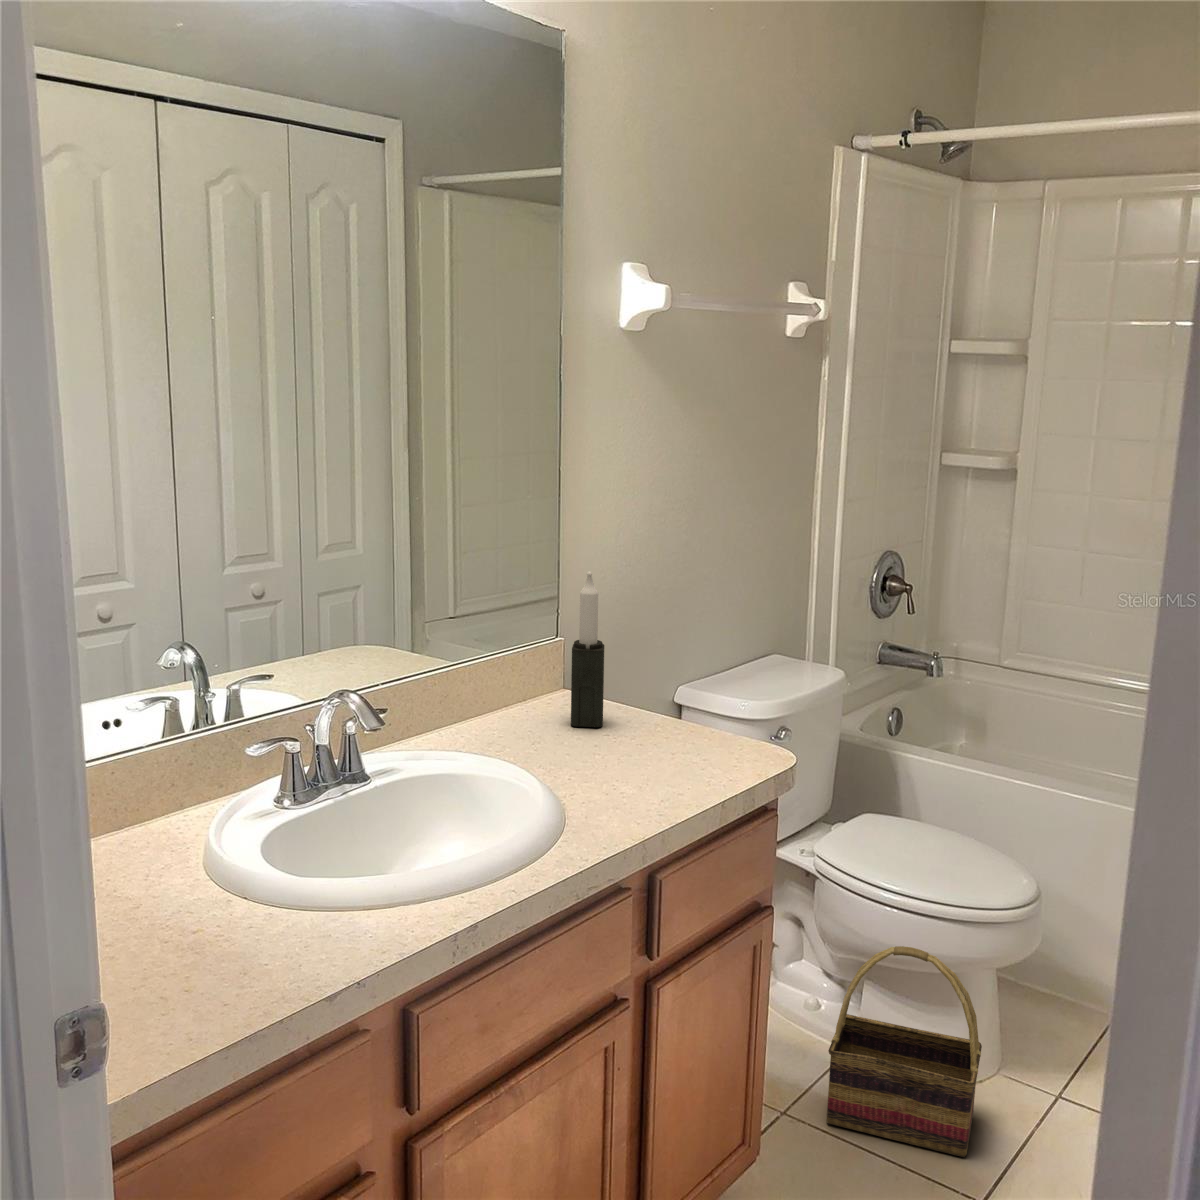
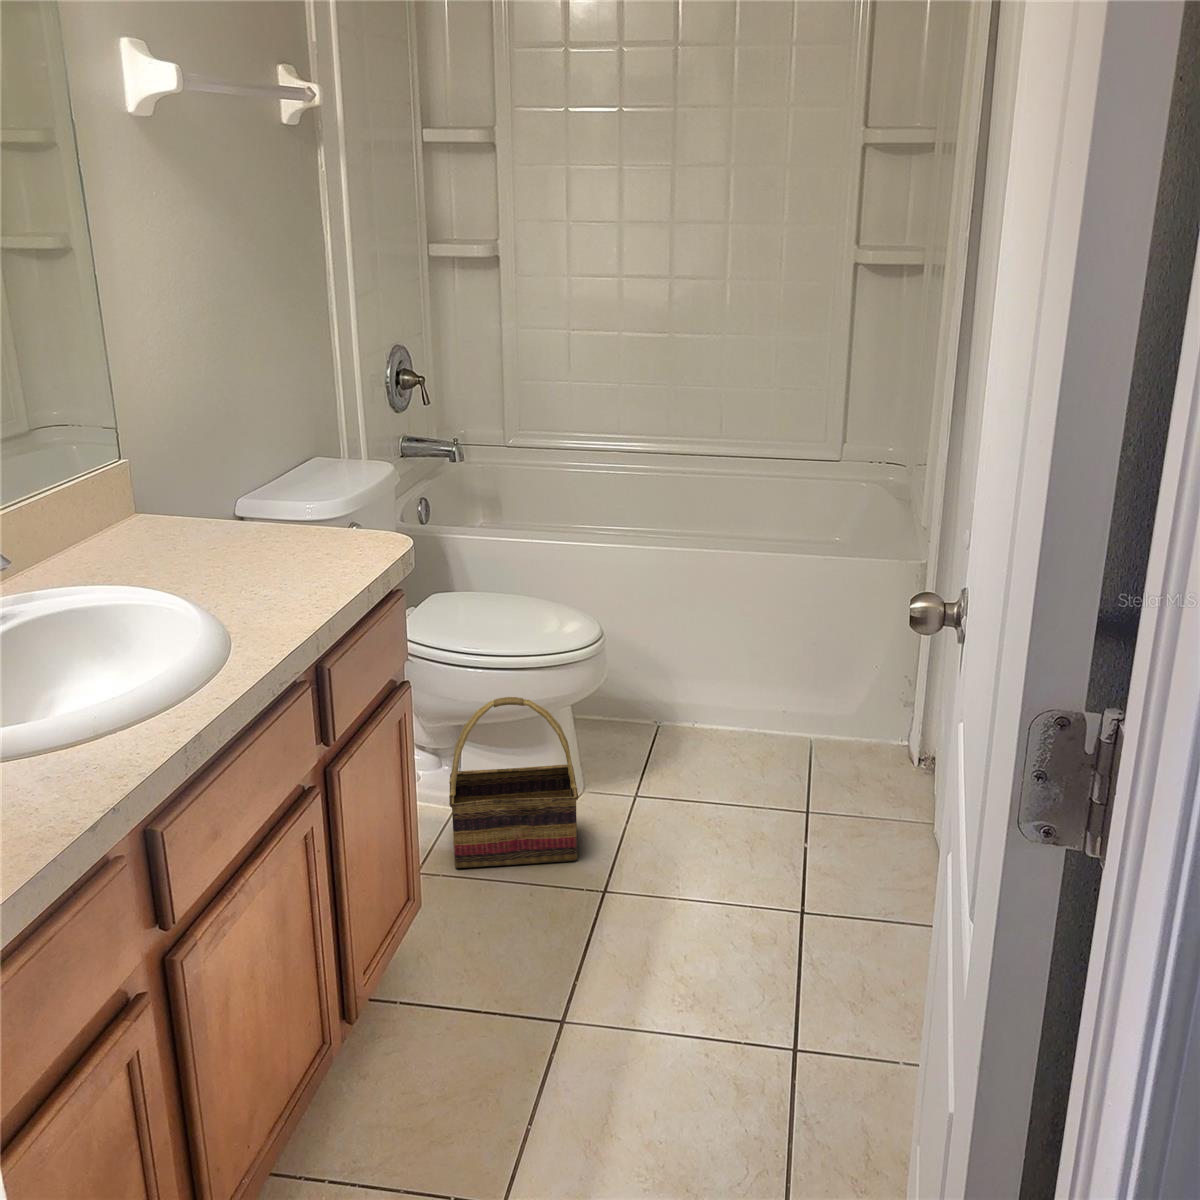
candle: present [571,571,604,727] -> none [159,378,206,544]

